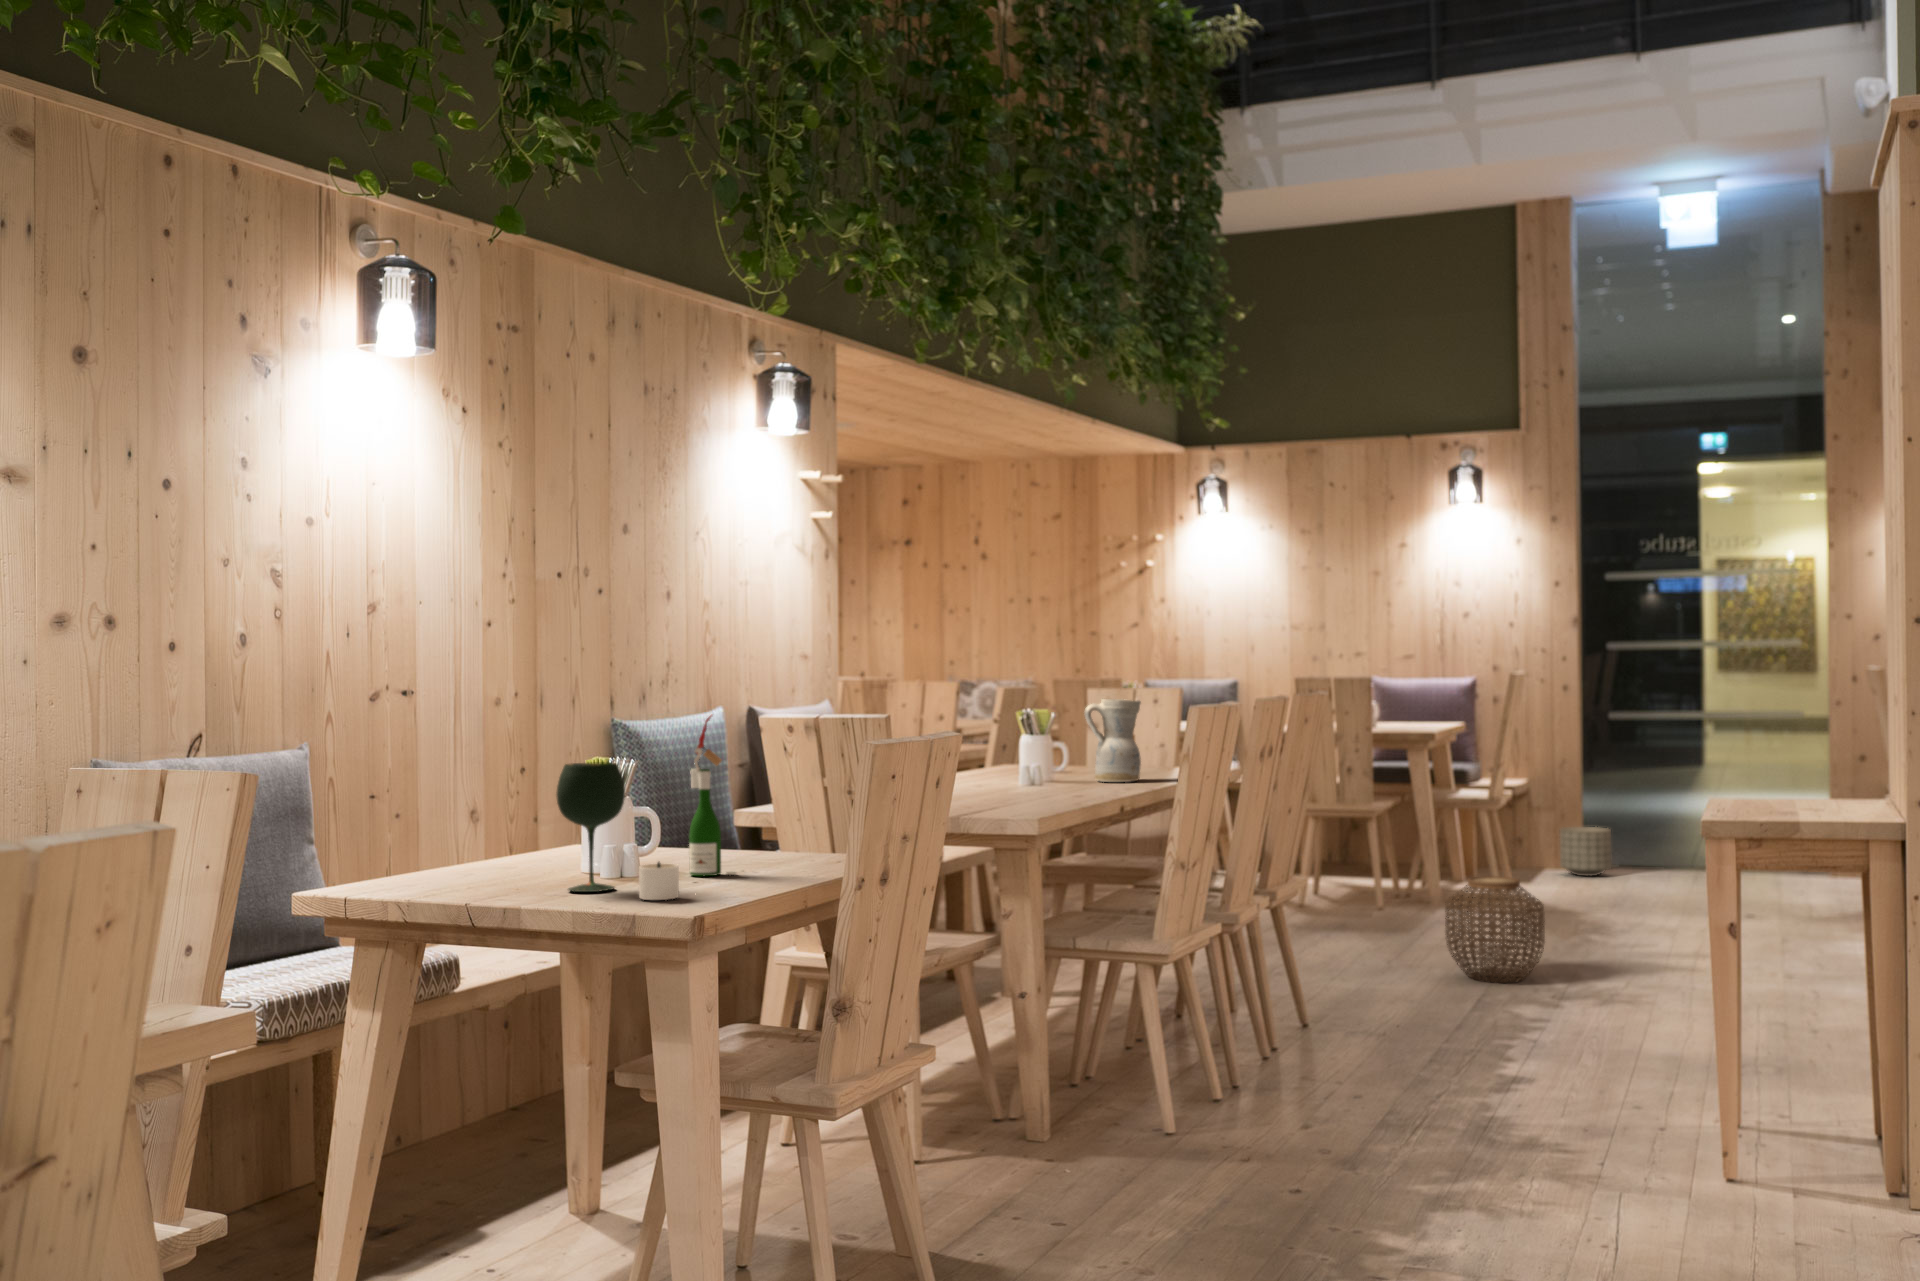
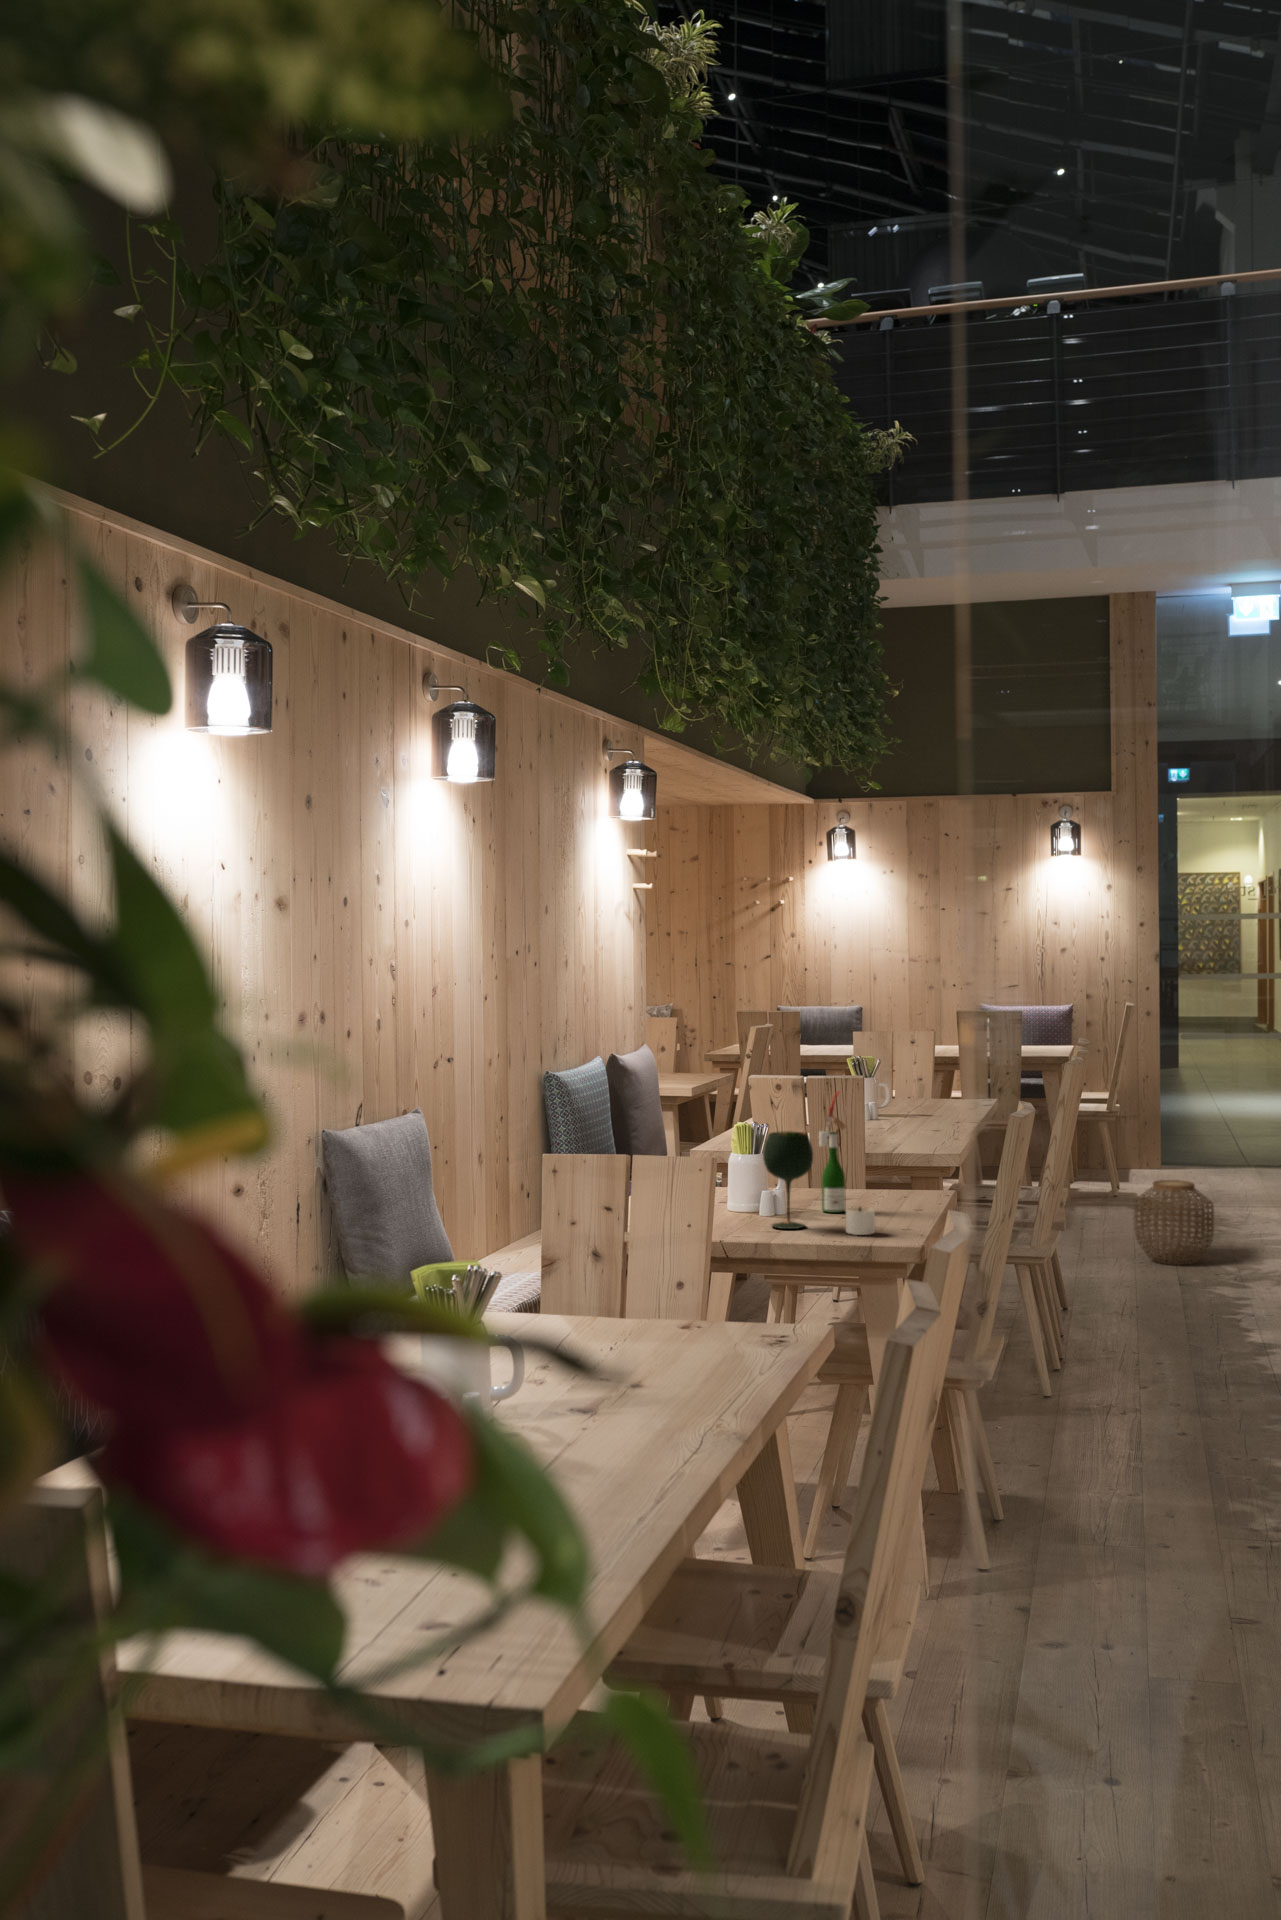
ceramic pitcher: present [1085,699,1141,782] -> none [911,1047,955,1115]
planter: present [1560,827,1612,876] -> none [1142,1129,1184,1171]

